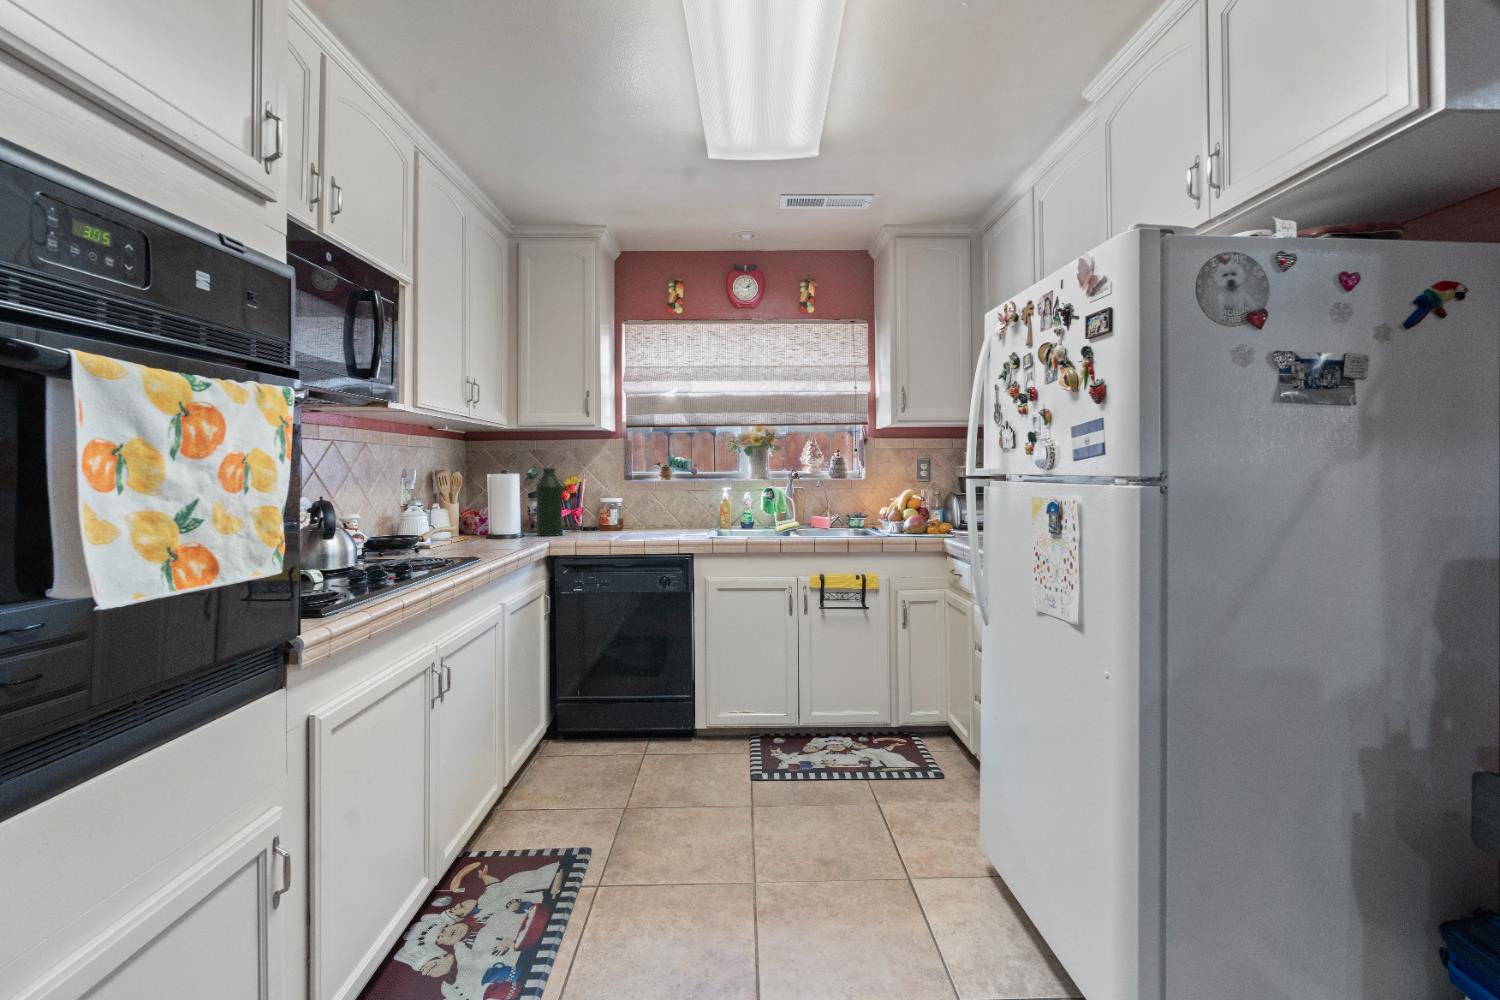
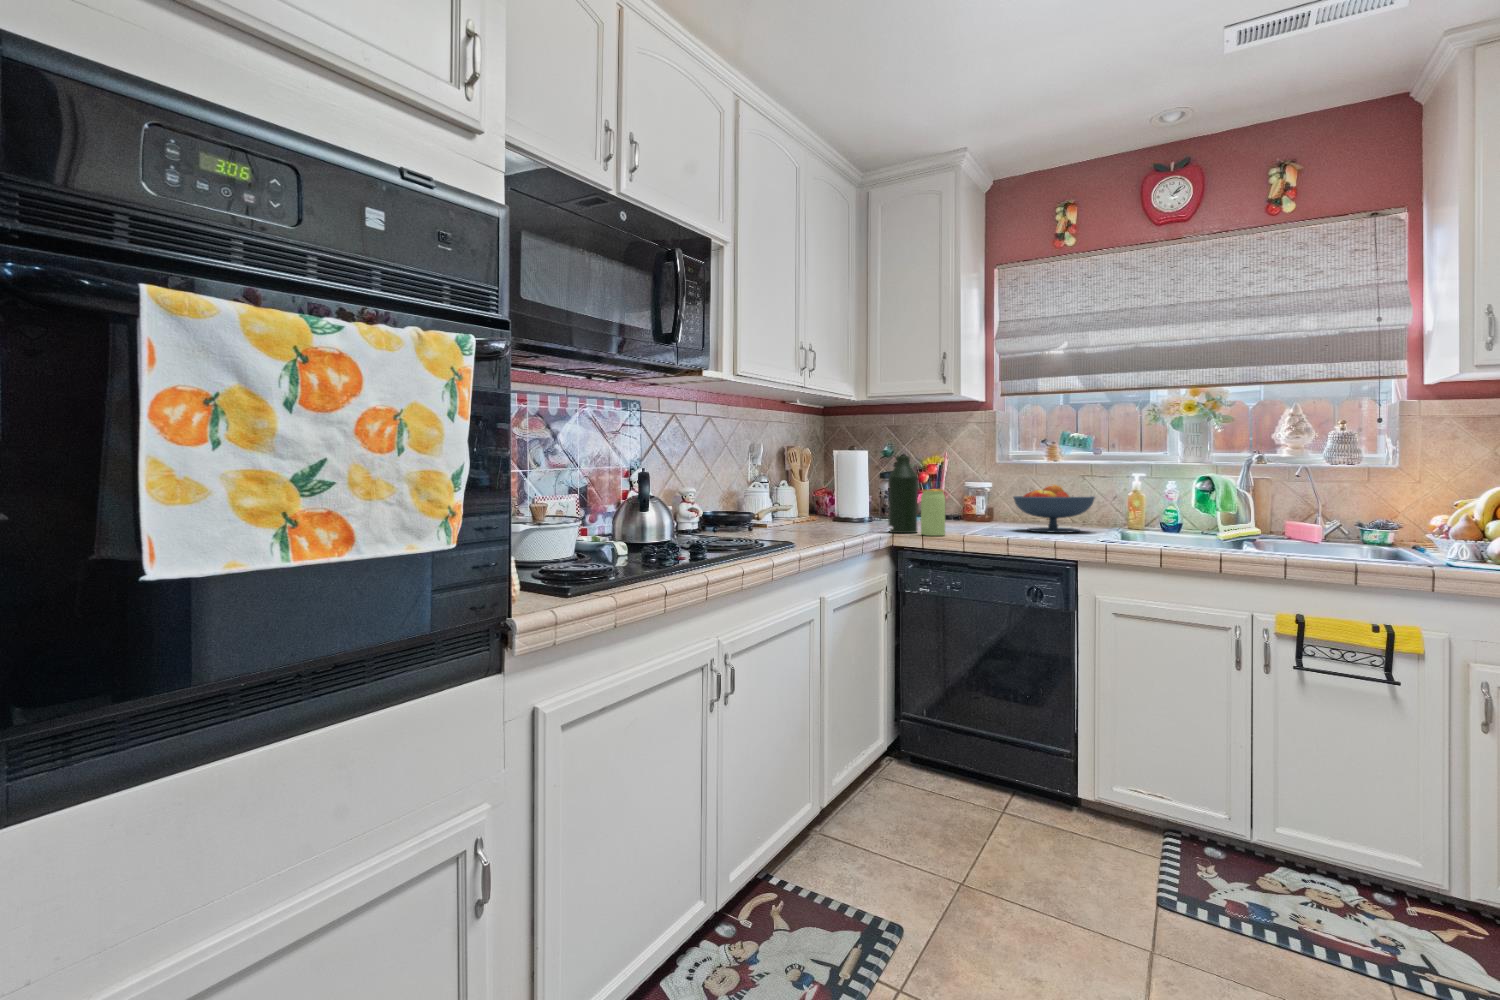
fruit bowl: none [637,491,697,530] -> present [1013,484,1095,533]
jar: none [568,497,590,537] -> present [921,489,945,536]

